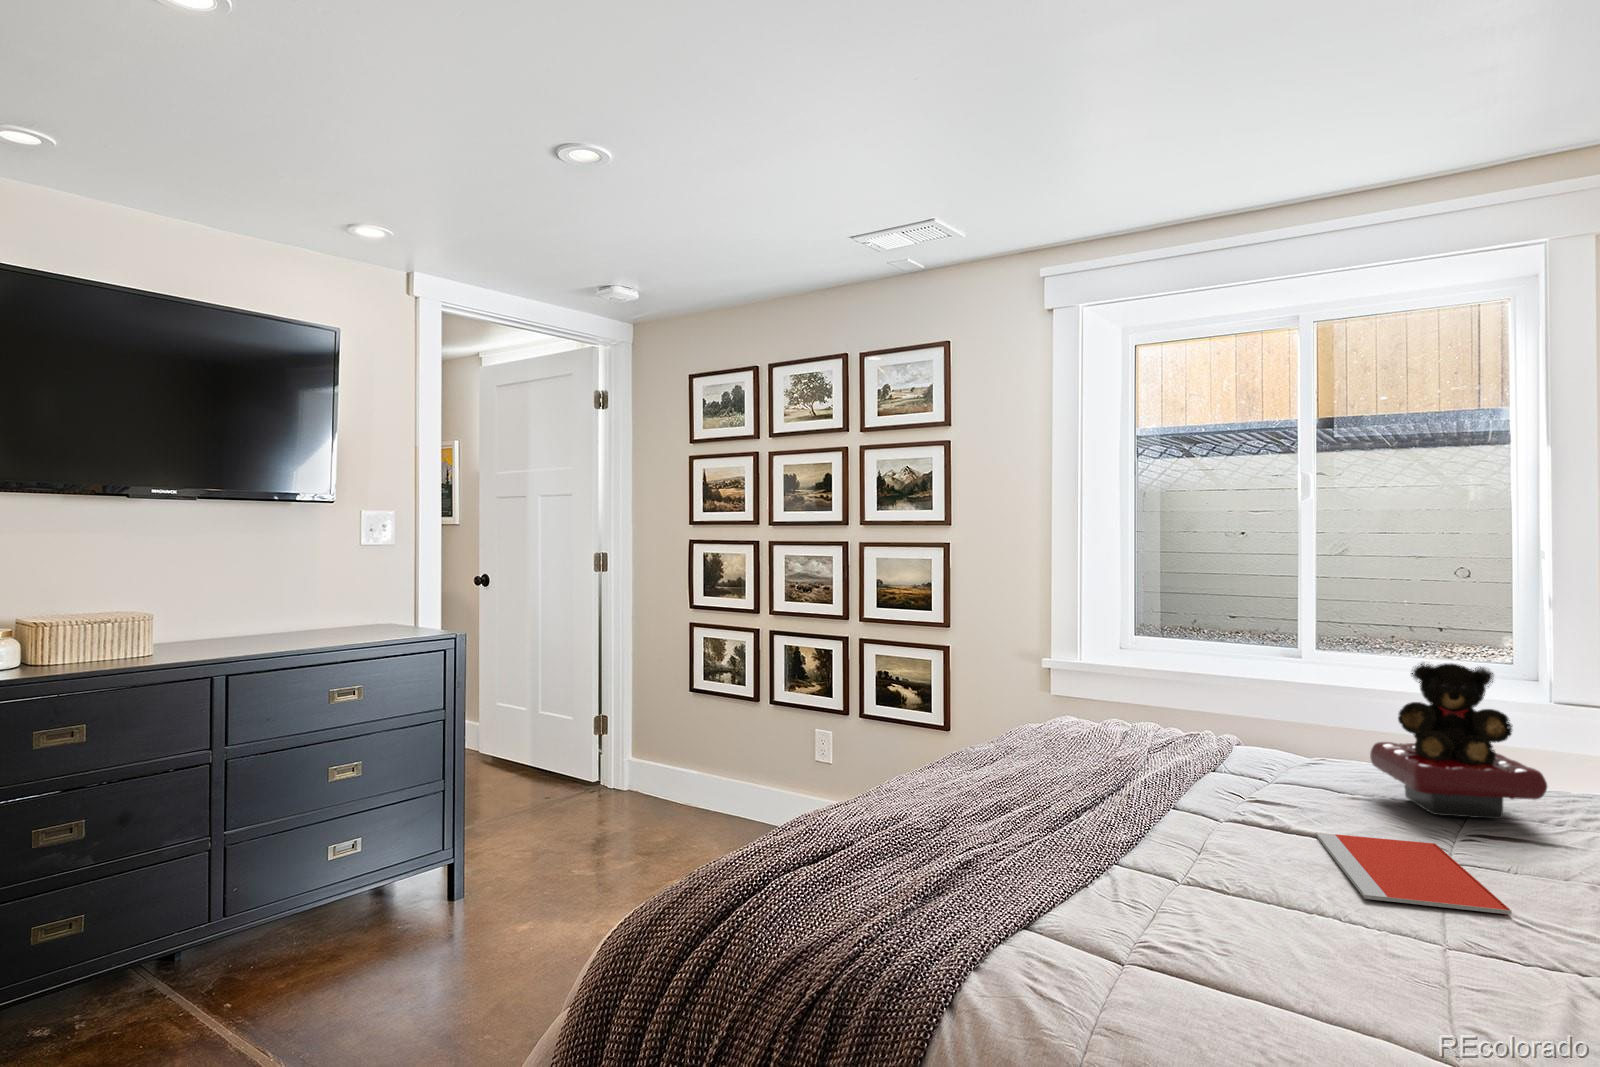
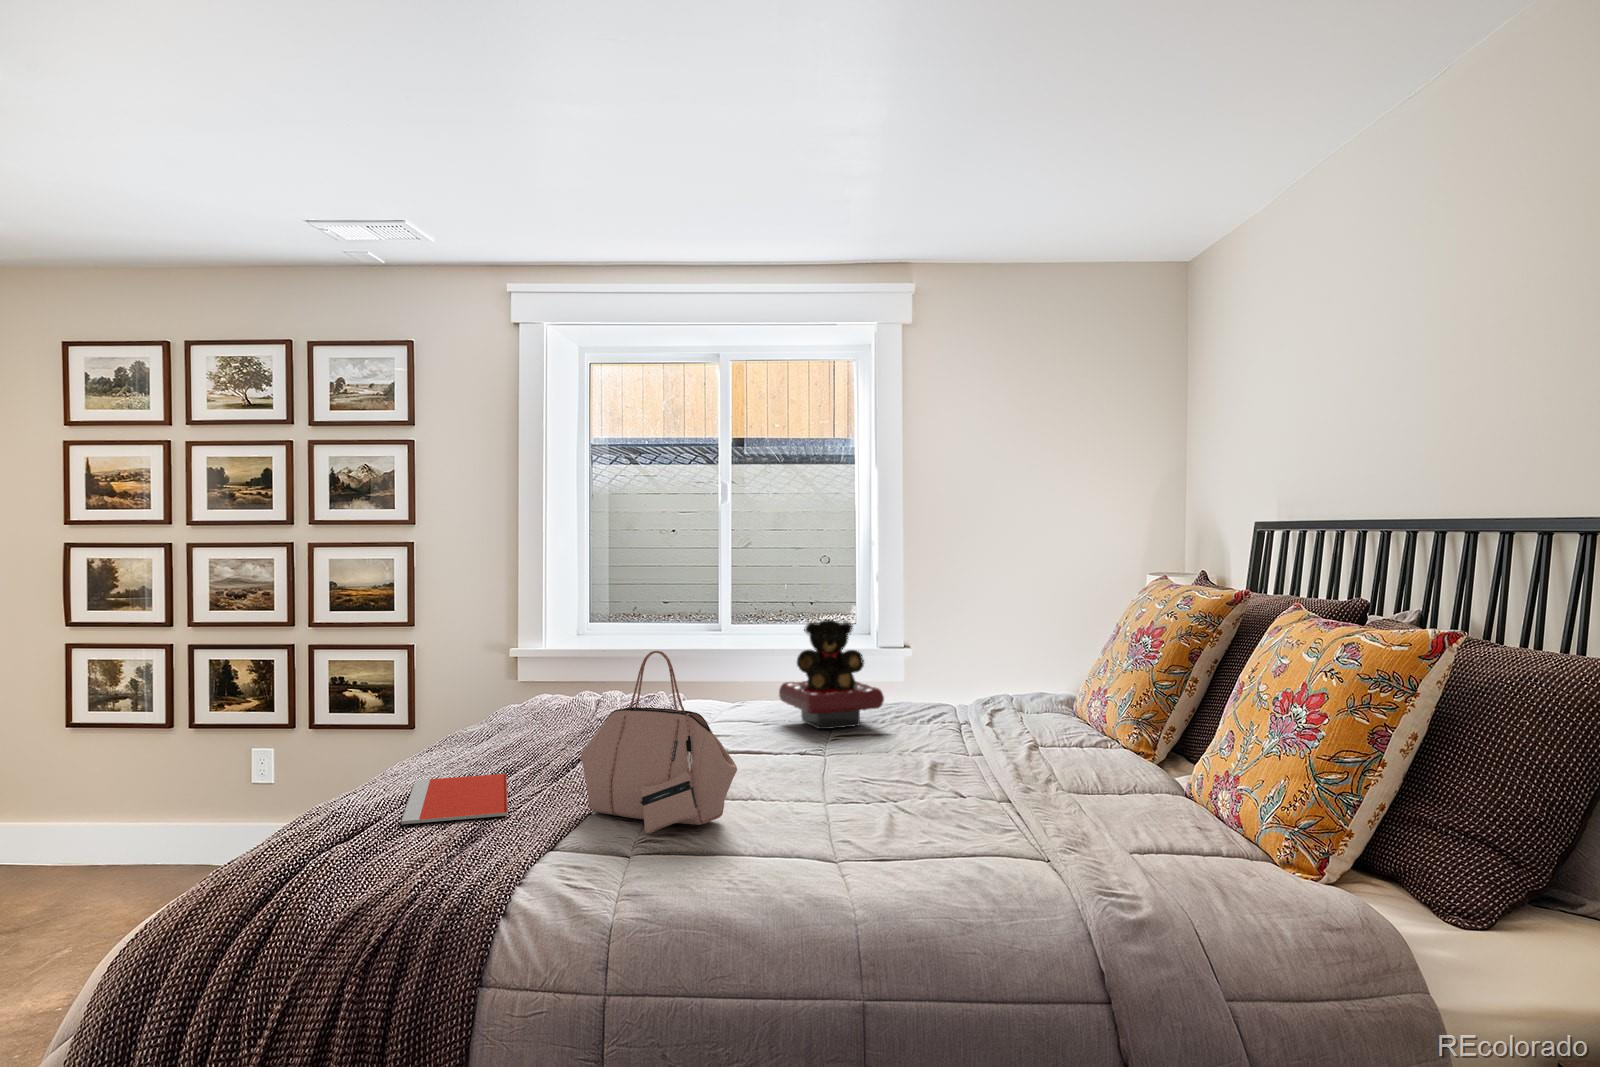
handbag: none [1077,693,1286,936] -> present [580,651,737,834]
notebook: present [1316,832,1512,915] -> present [401,774,507,824]

